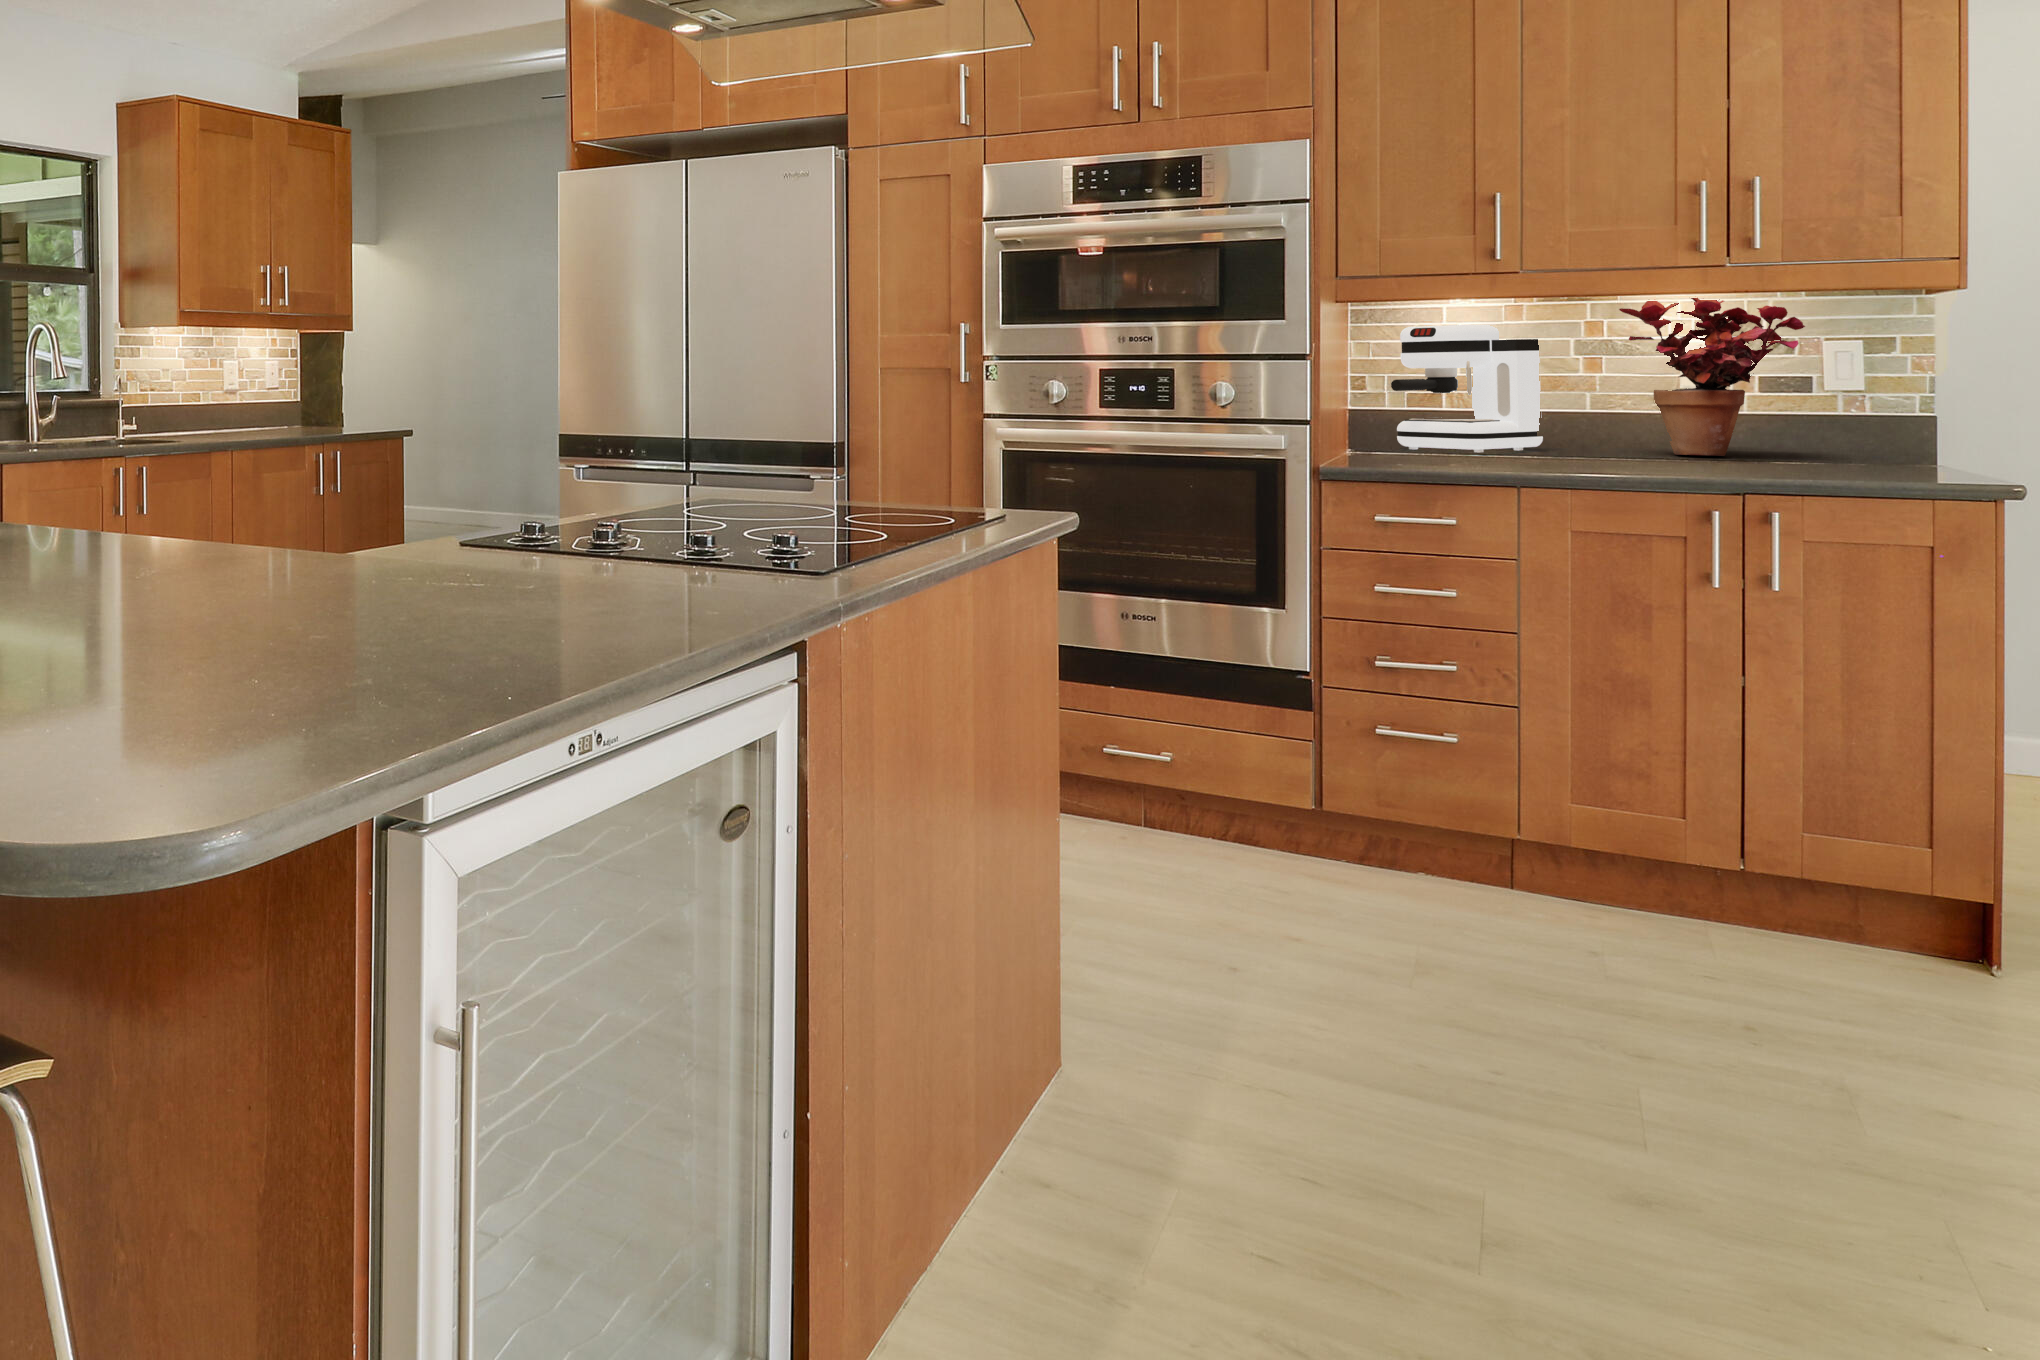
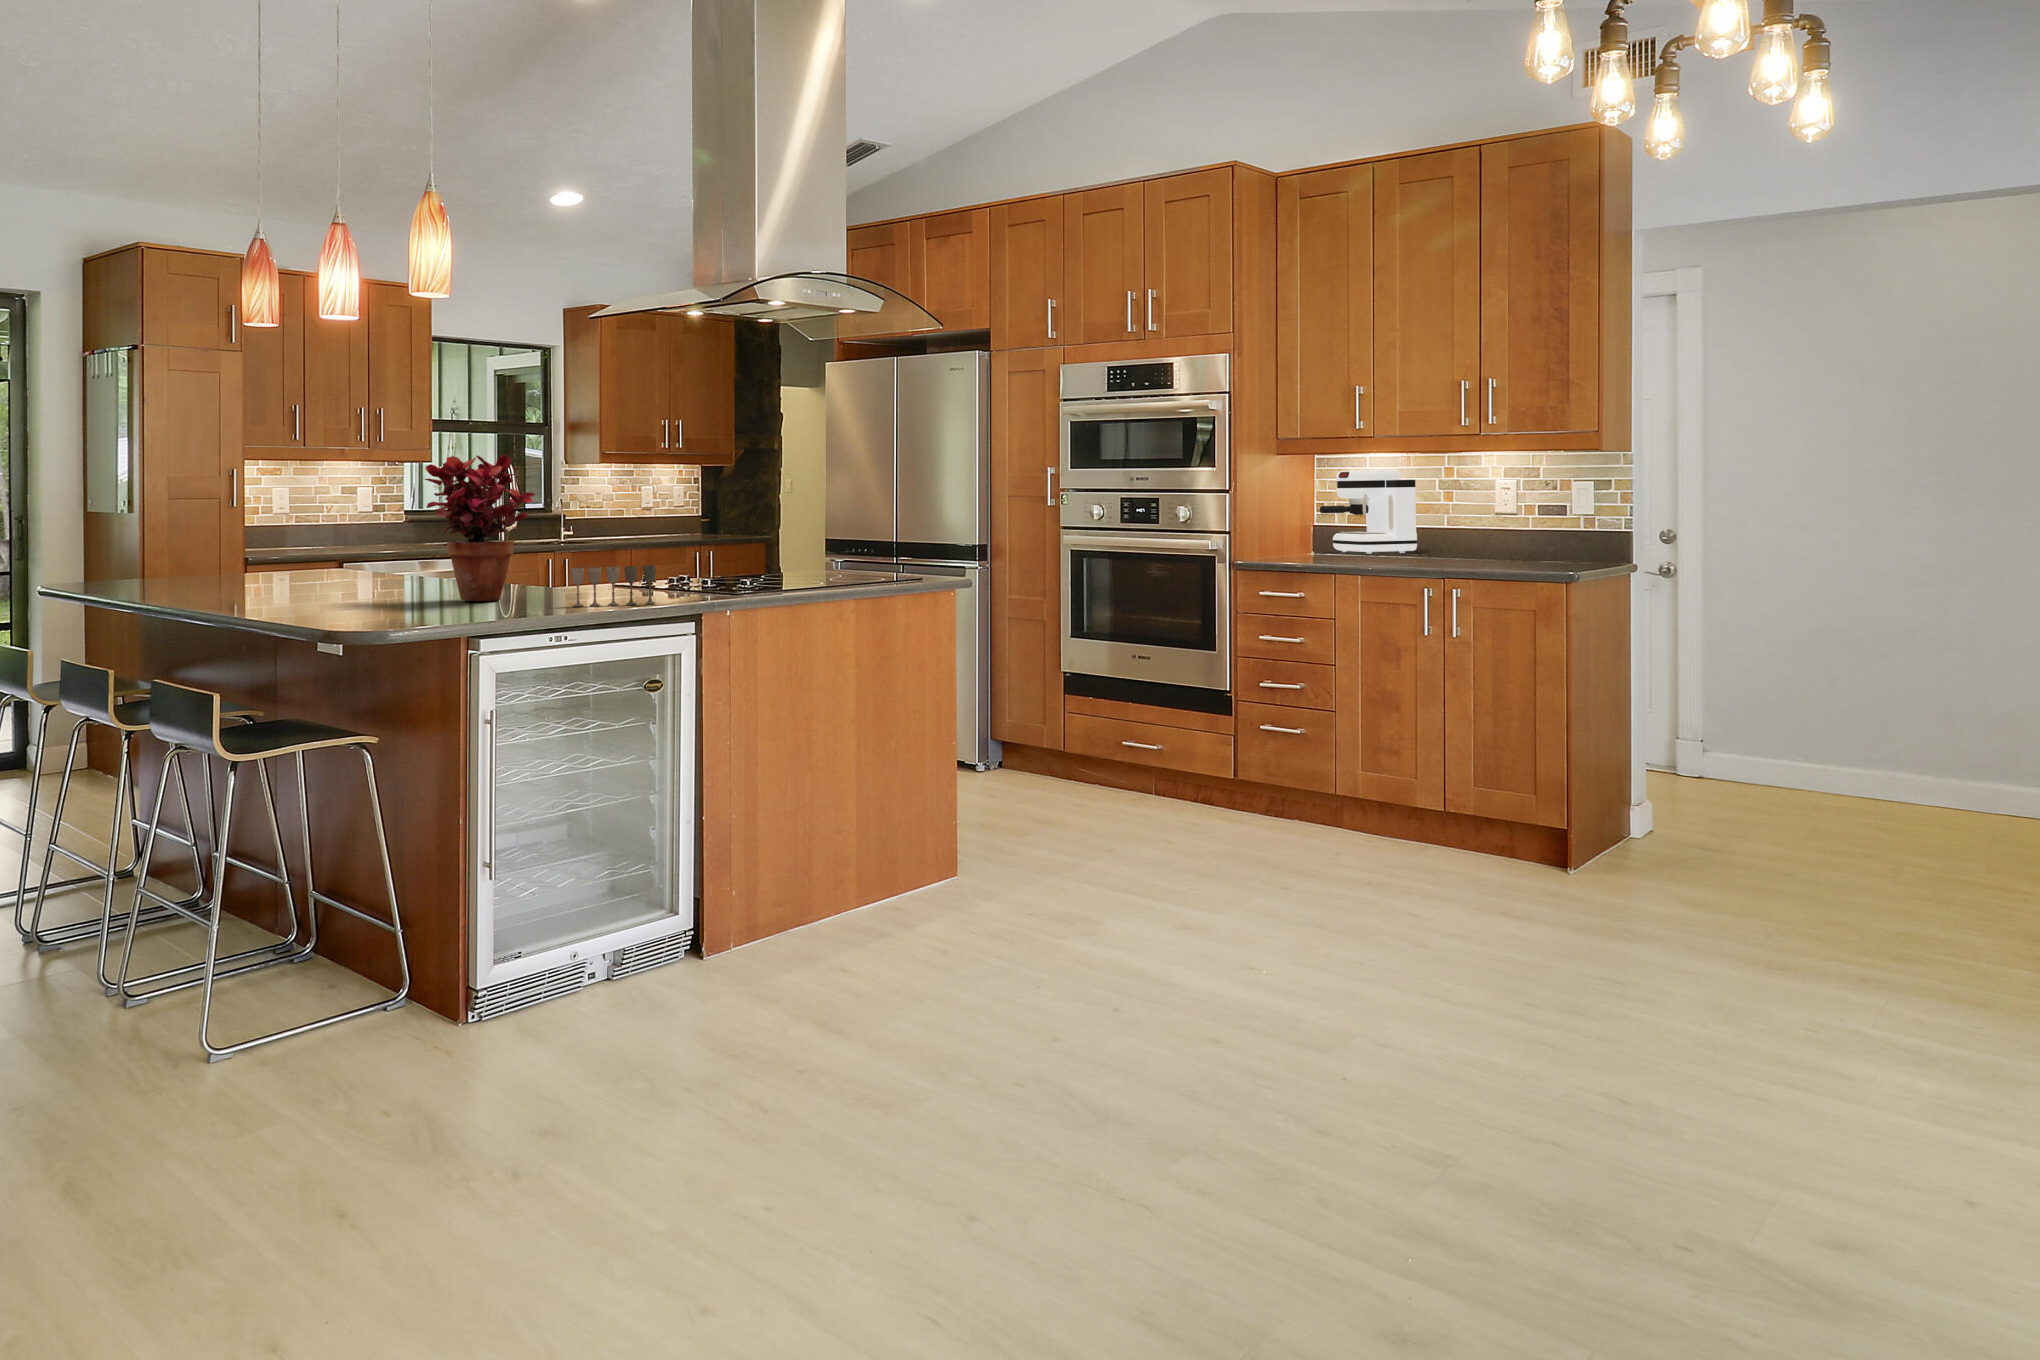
potted plant: present [1619,298,1805,456] -> present [425,455,535,601]
wine glass: none [526,513,713,622] -> present [571,566,656,606]

